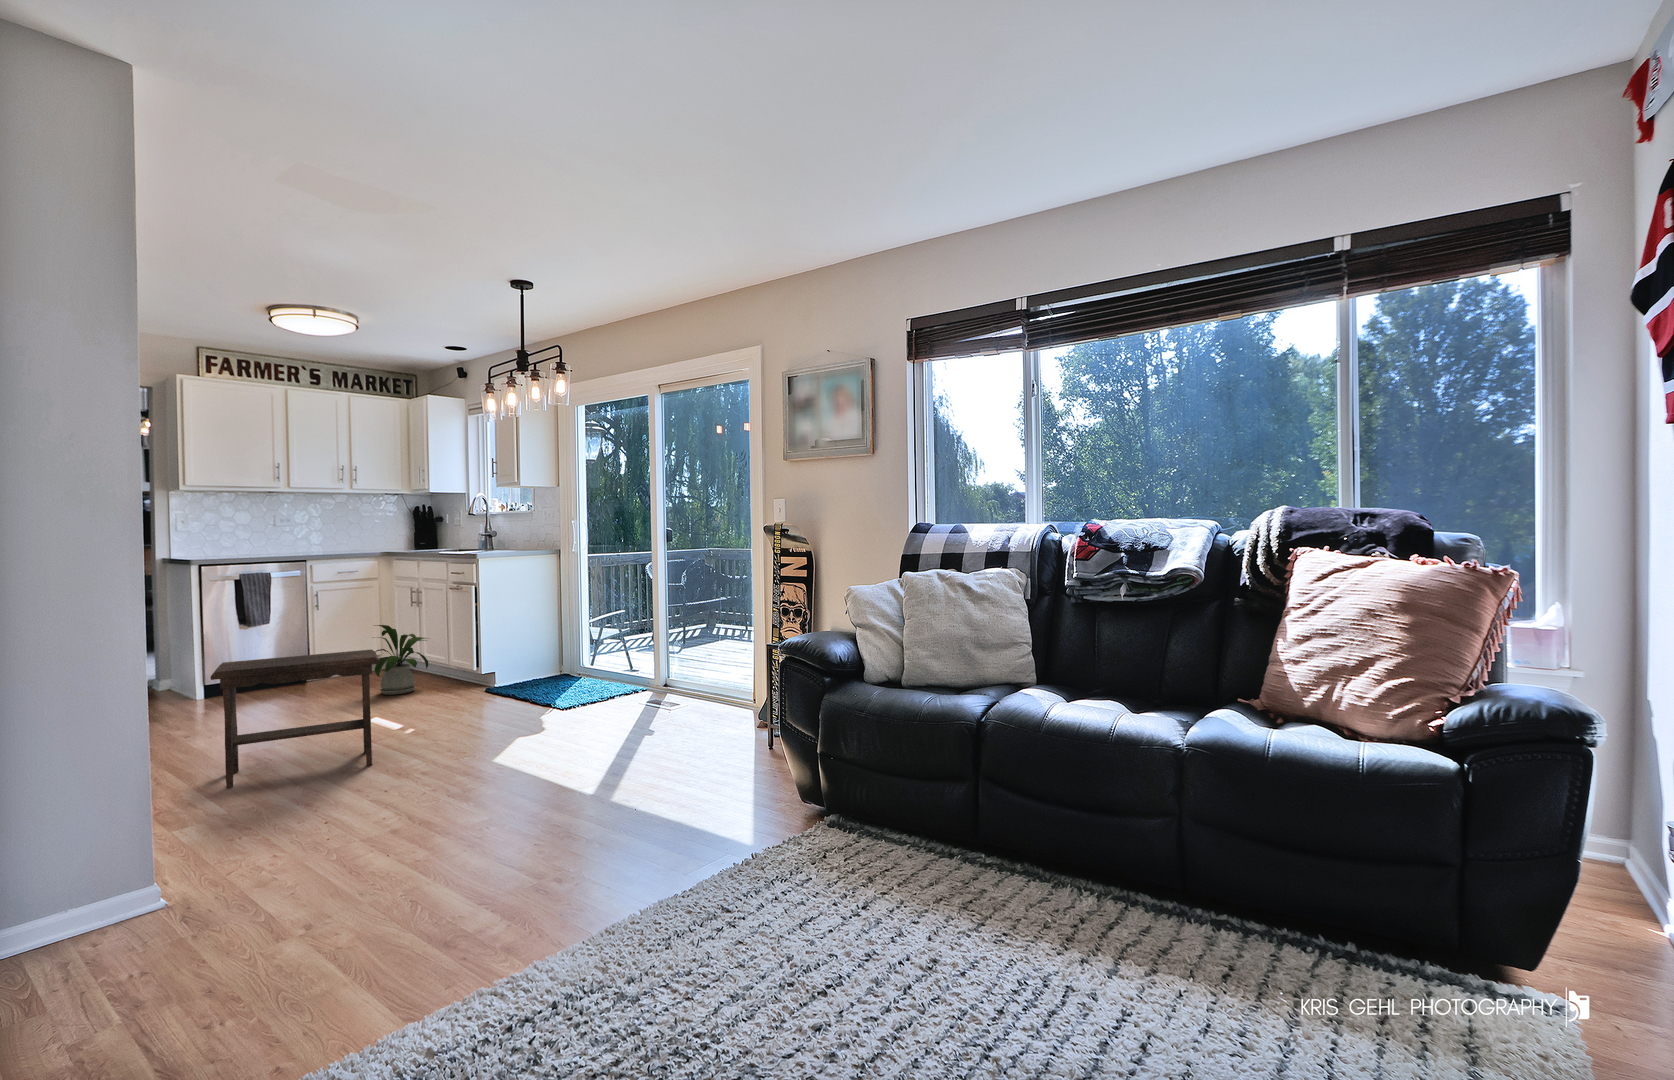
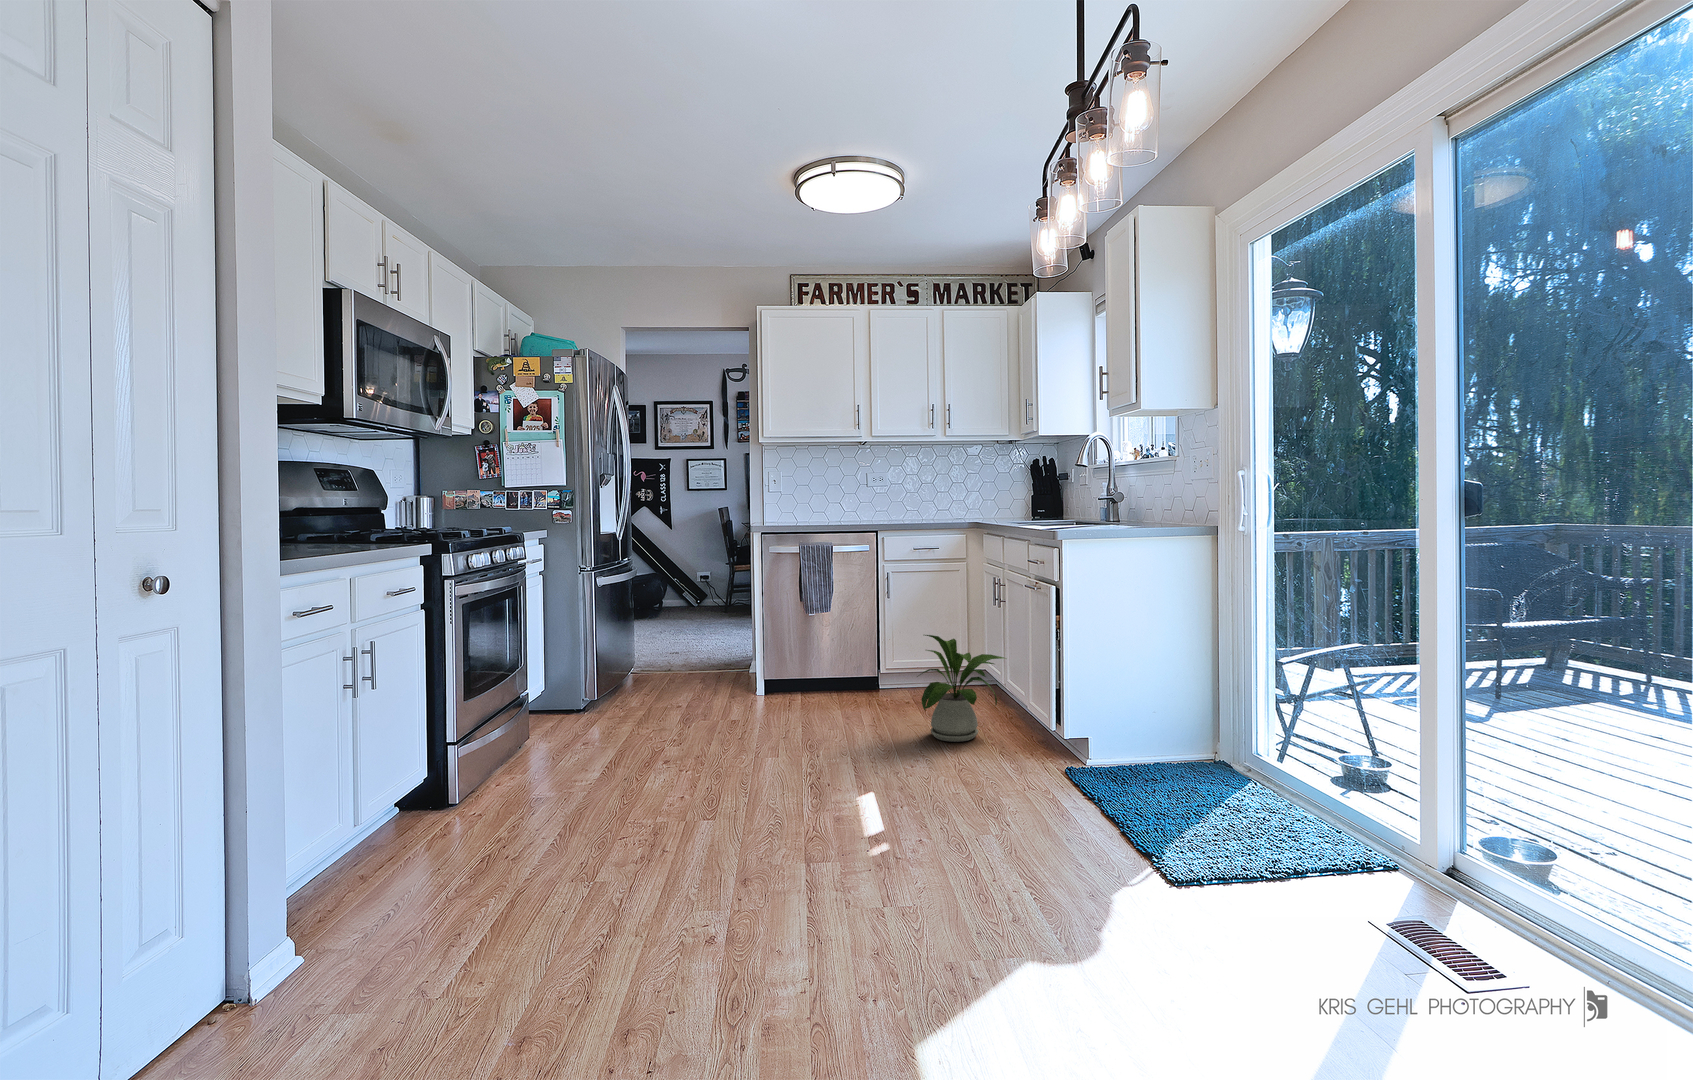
footstool: present [211,649,379,788] -> none [521,703,798,955]

